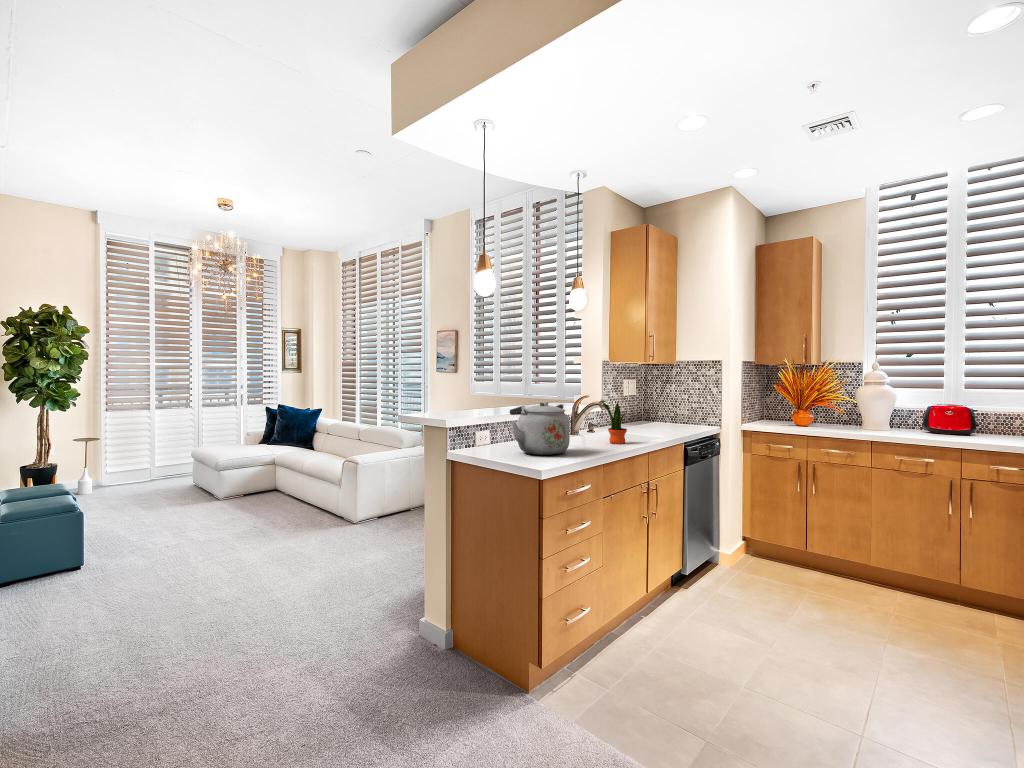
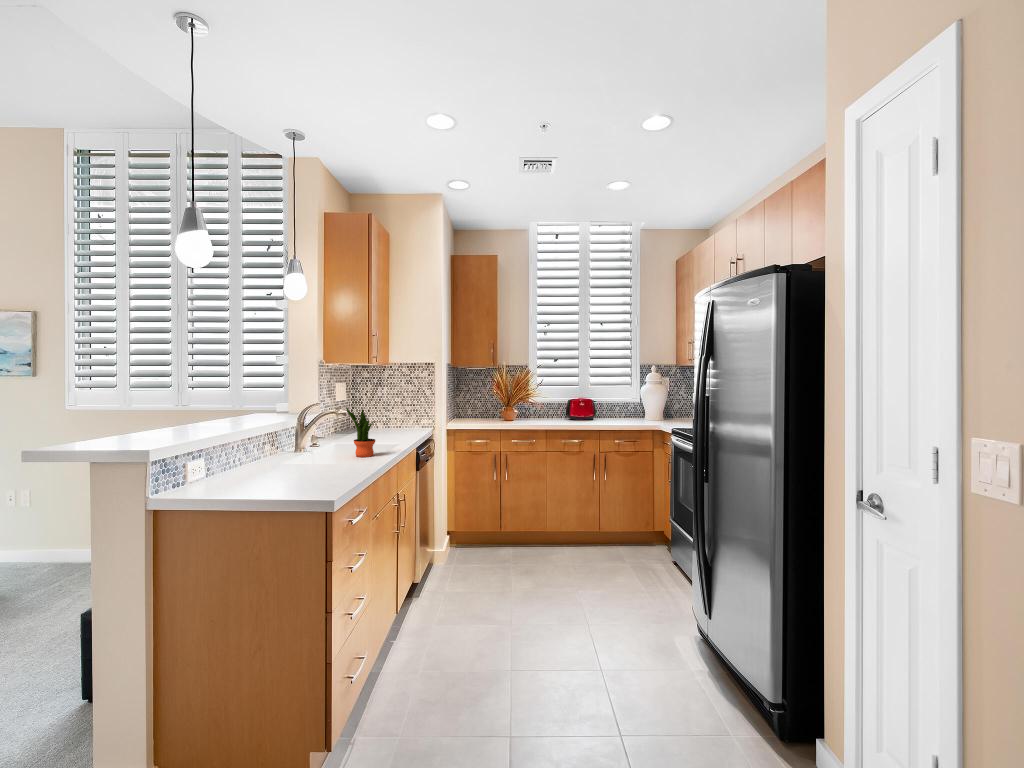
kettle: present [510,402,570,455] -> none [245,414,331,483]

